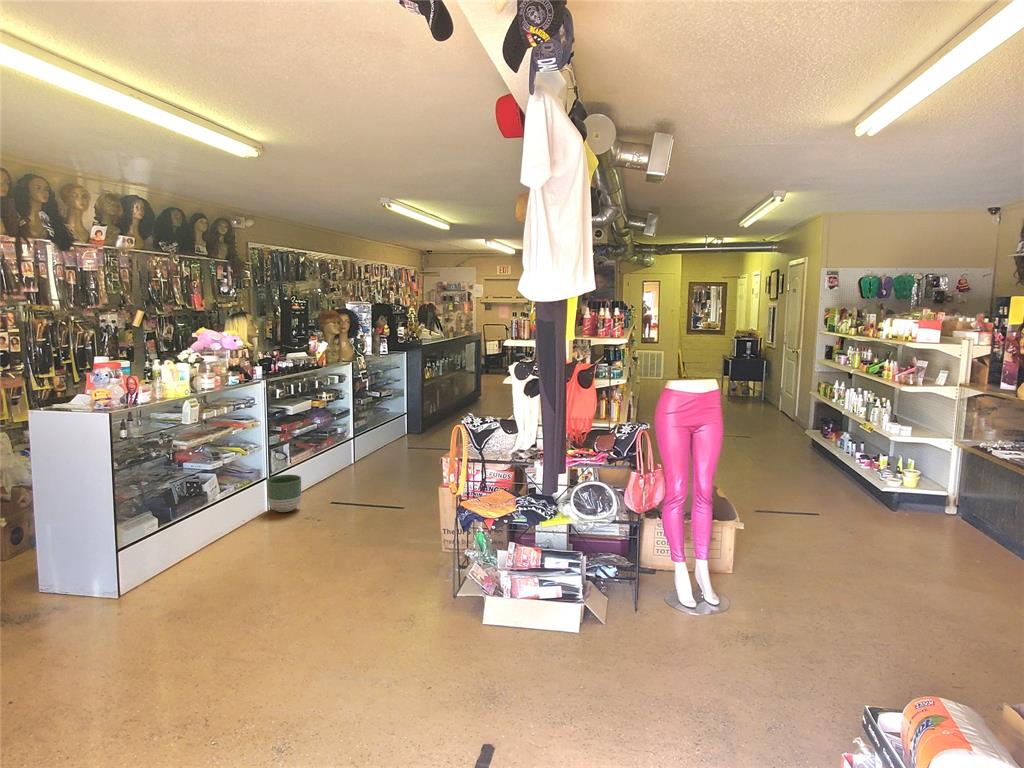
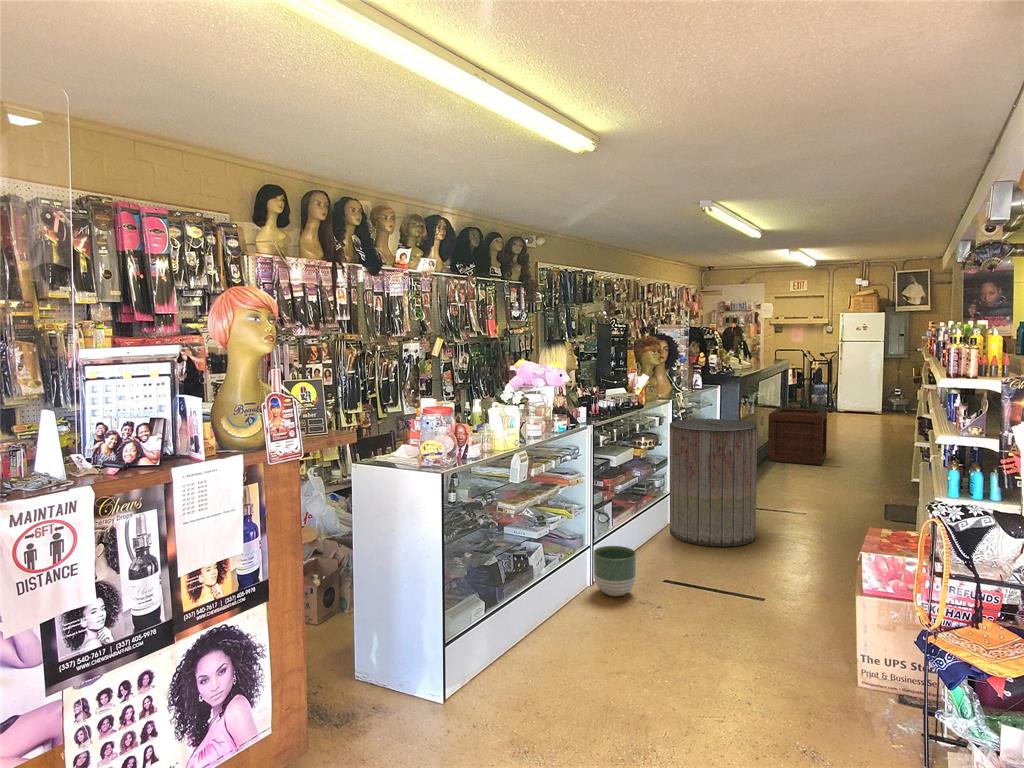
wooden crate: none [454,370,500,414] -> present [768,408,827,465]
trash can: none [347,377,414,474] -> present [669,419,757,547]

